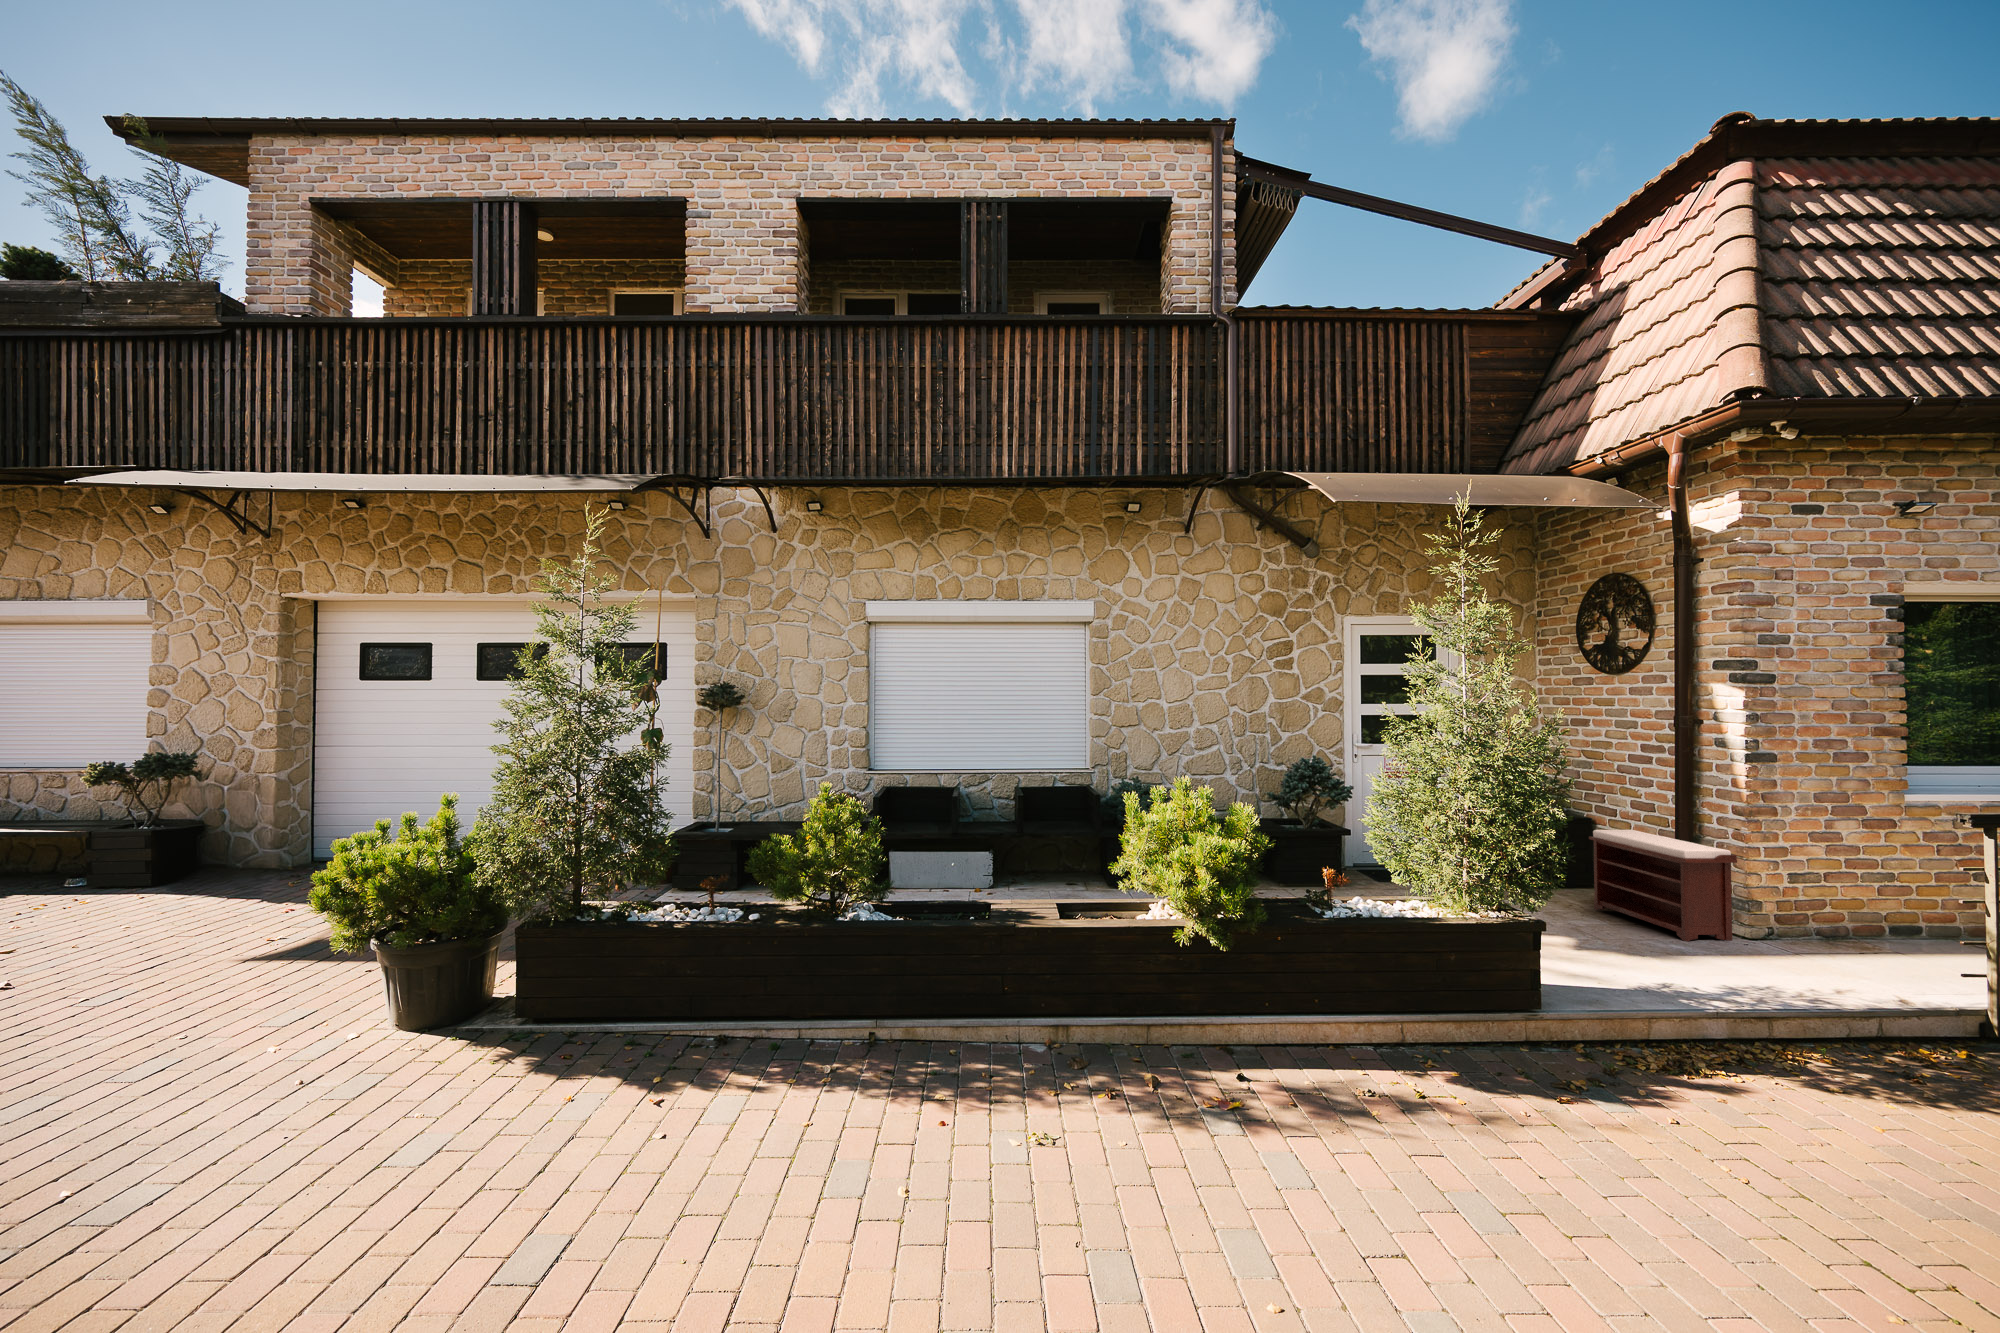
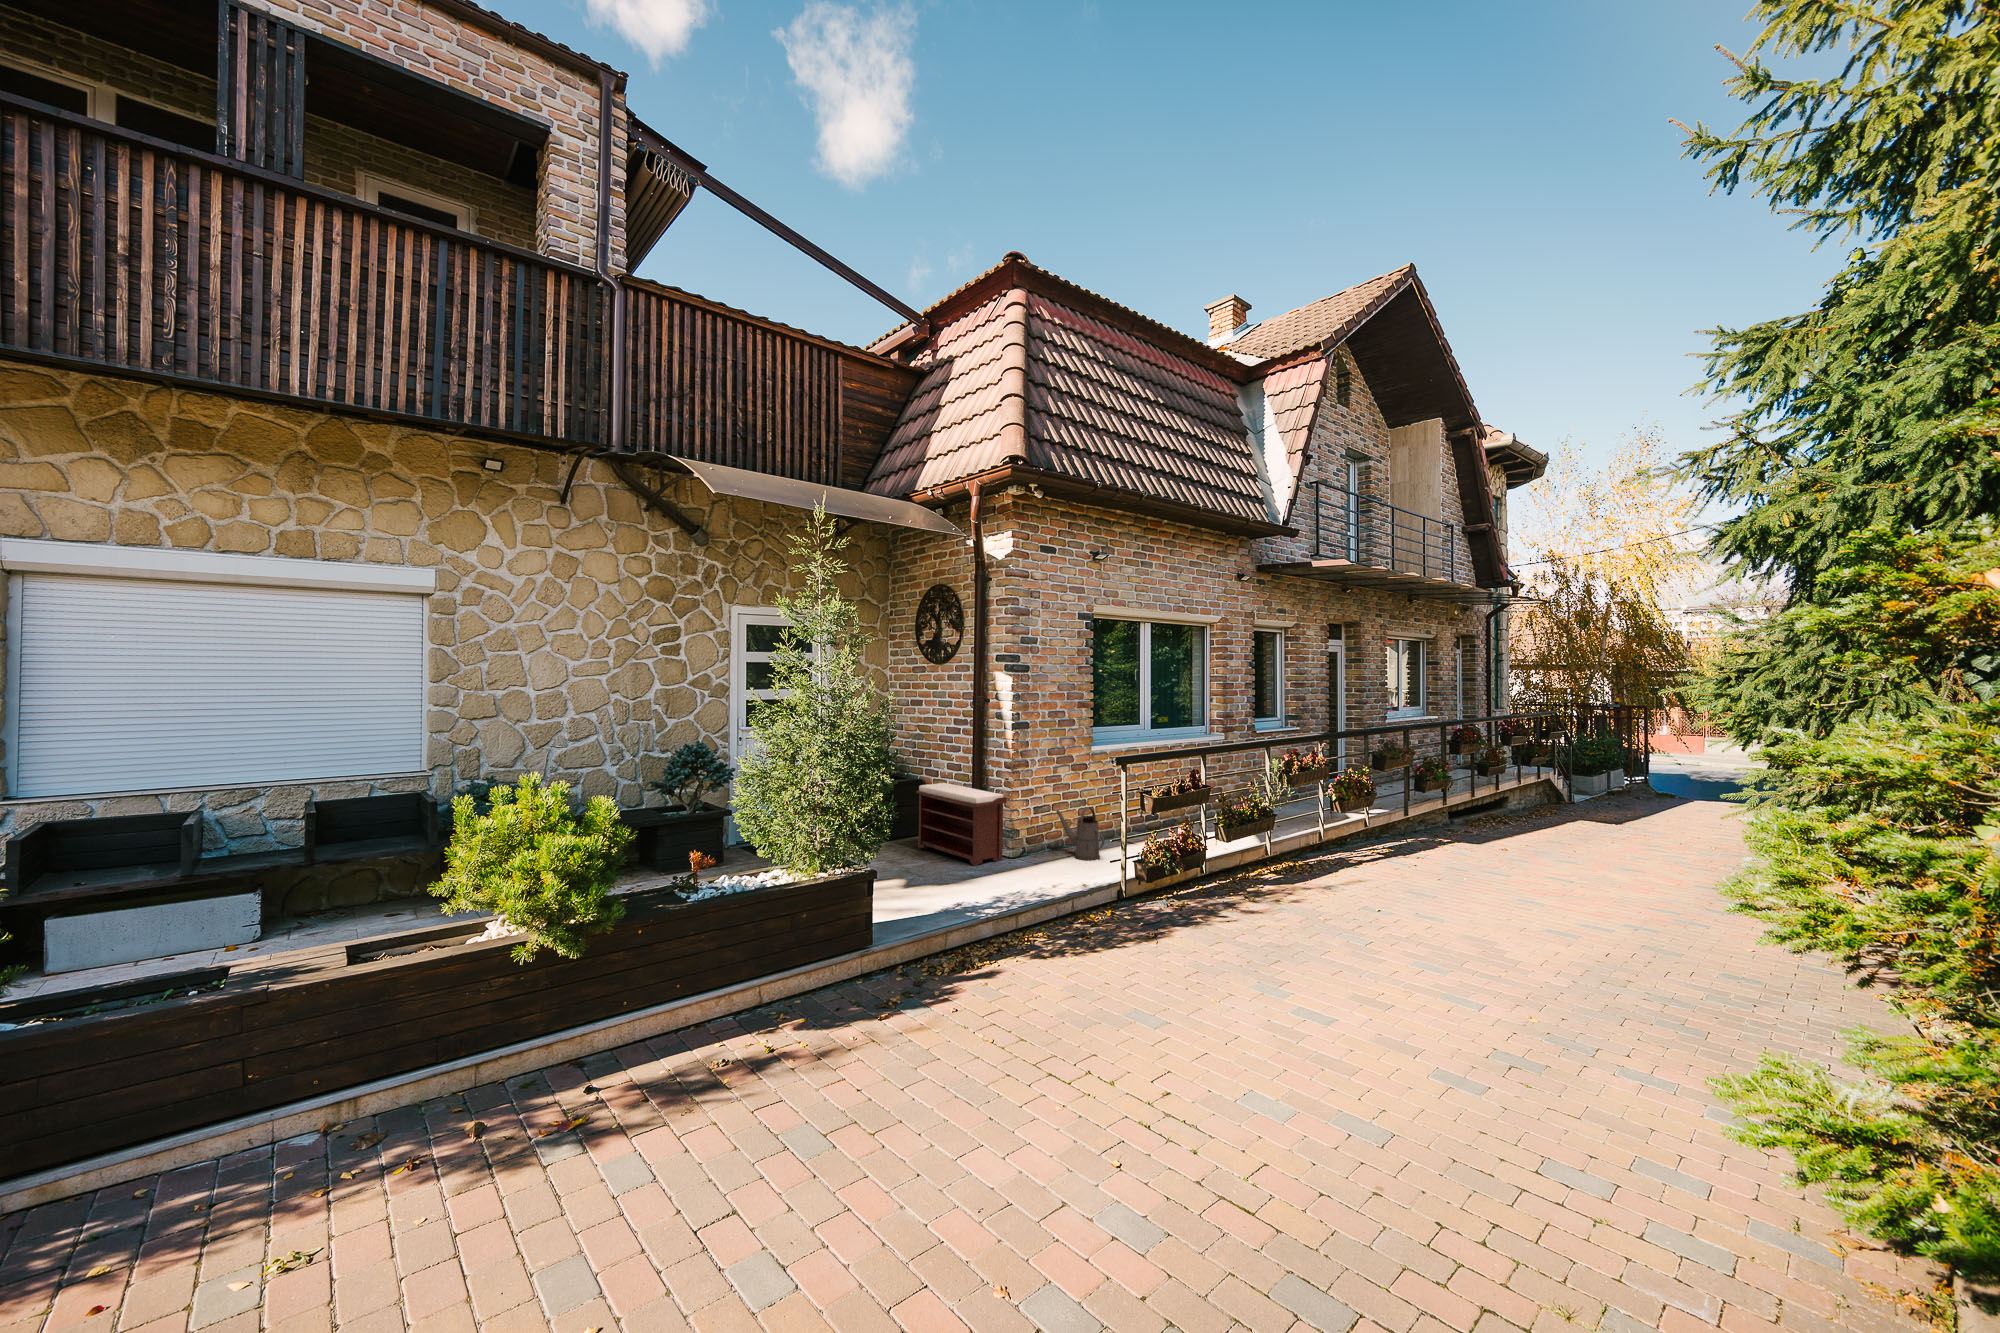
watering can: none [1832,883,1932,964] -> present [1056,807,1105,860]

